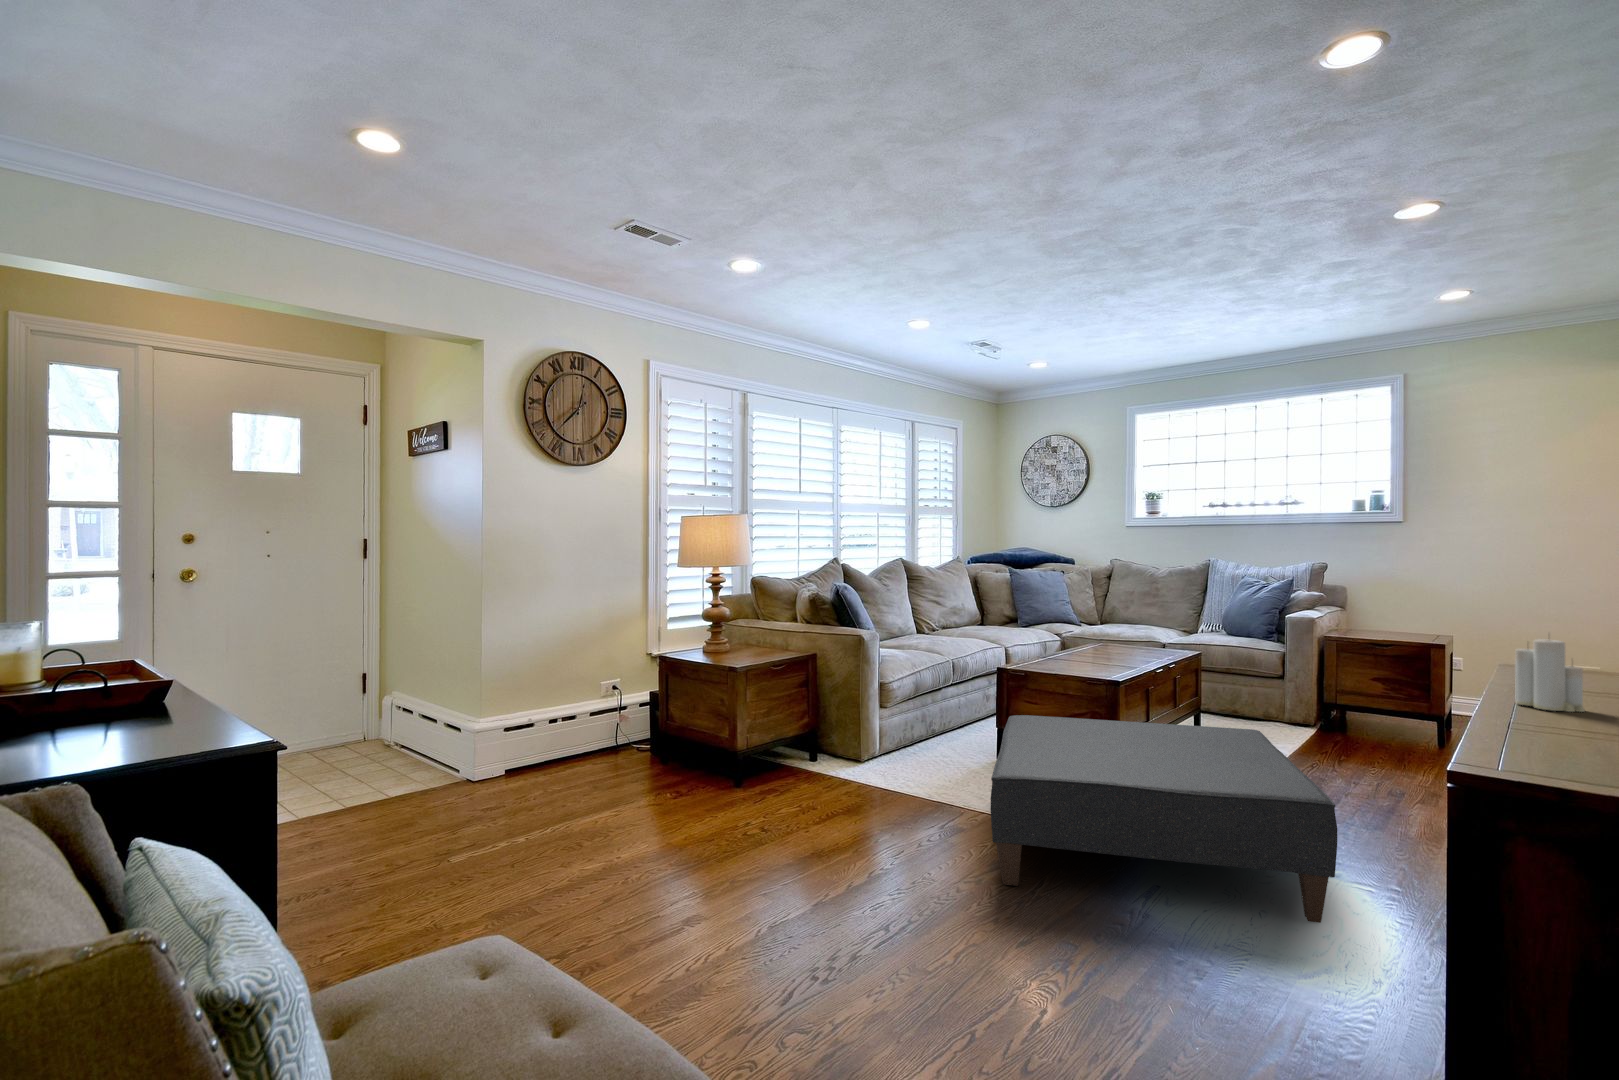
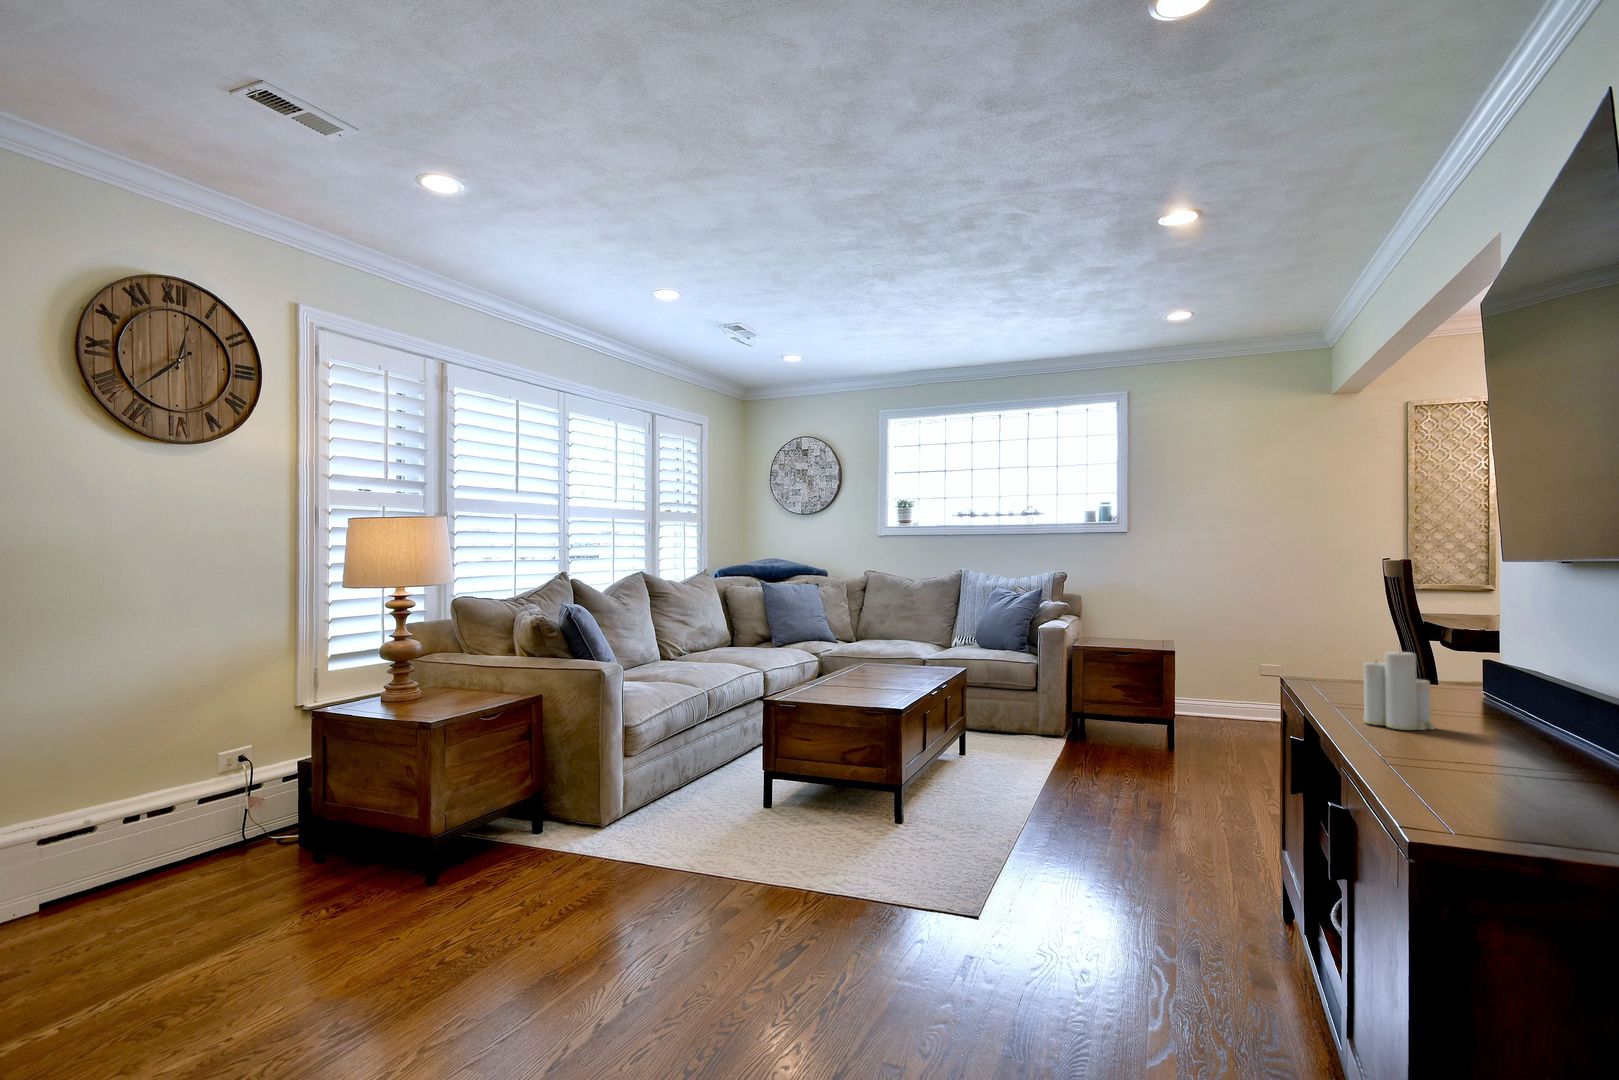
ottoman: present [991,715,1337,923] -> none [785,754,1171,990]

